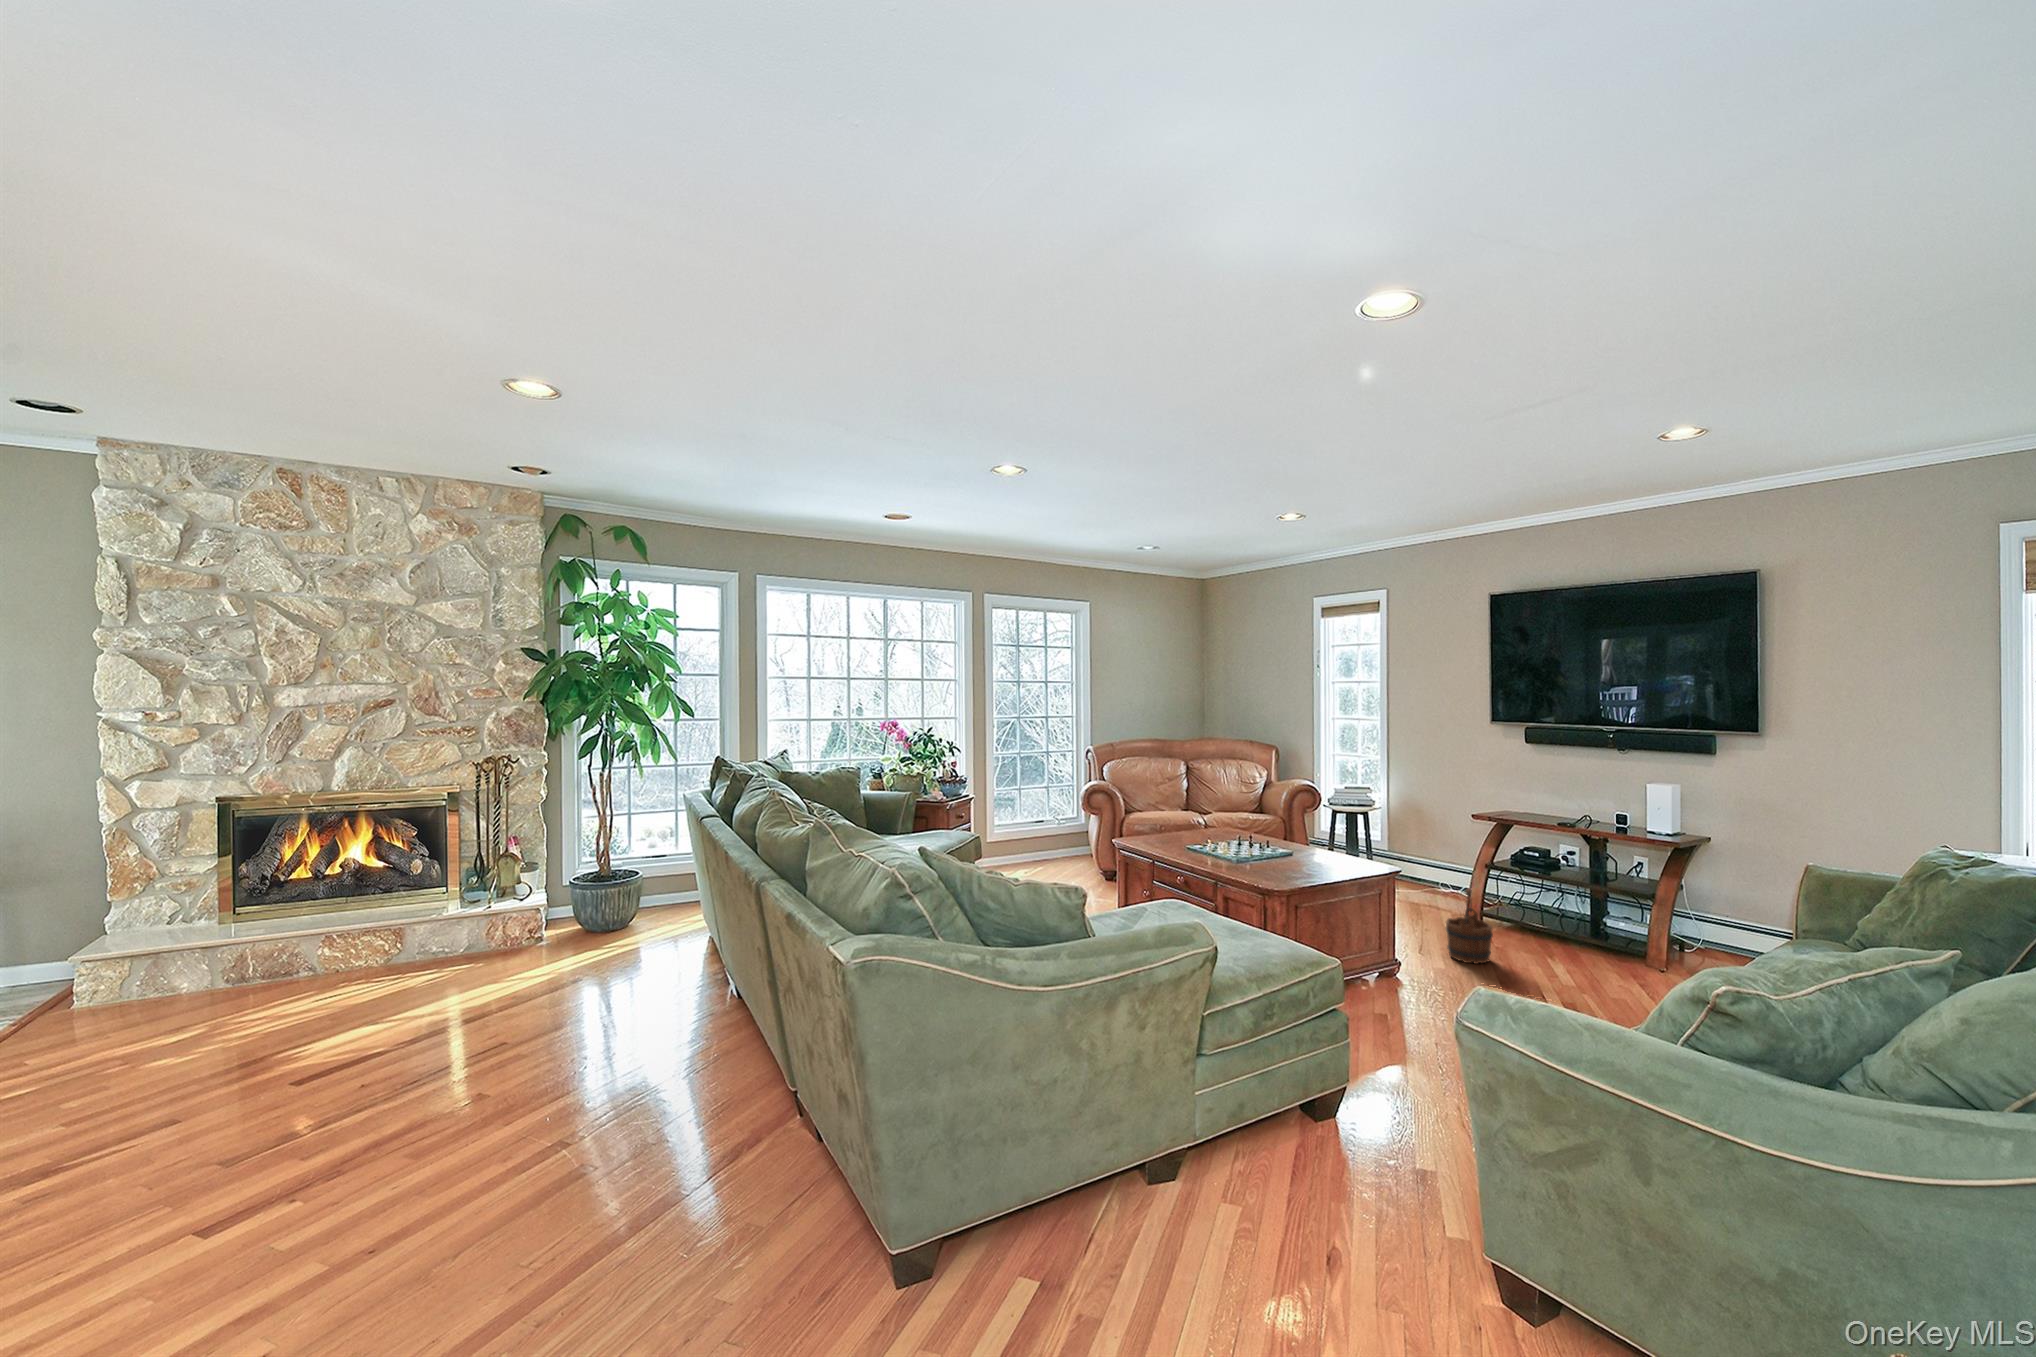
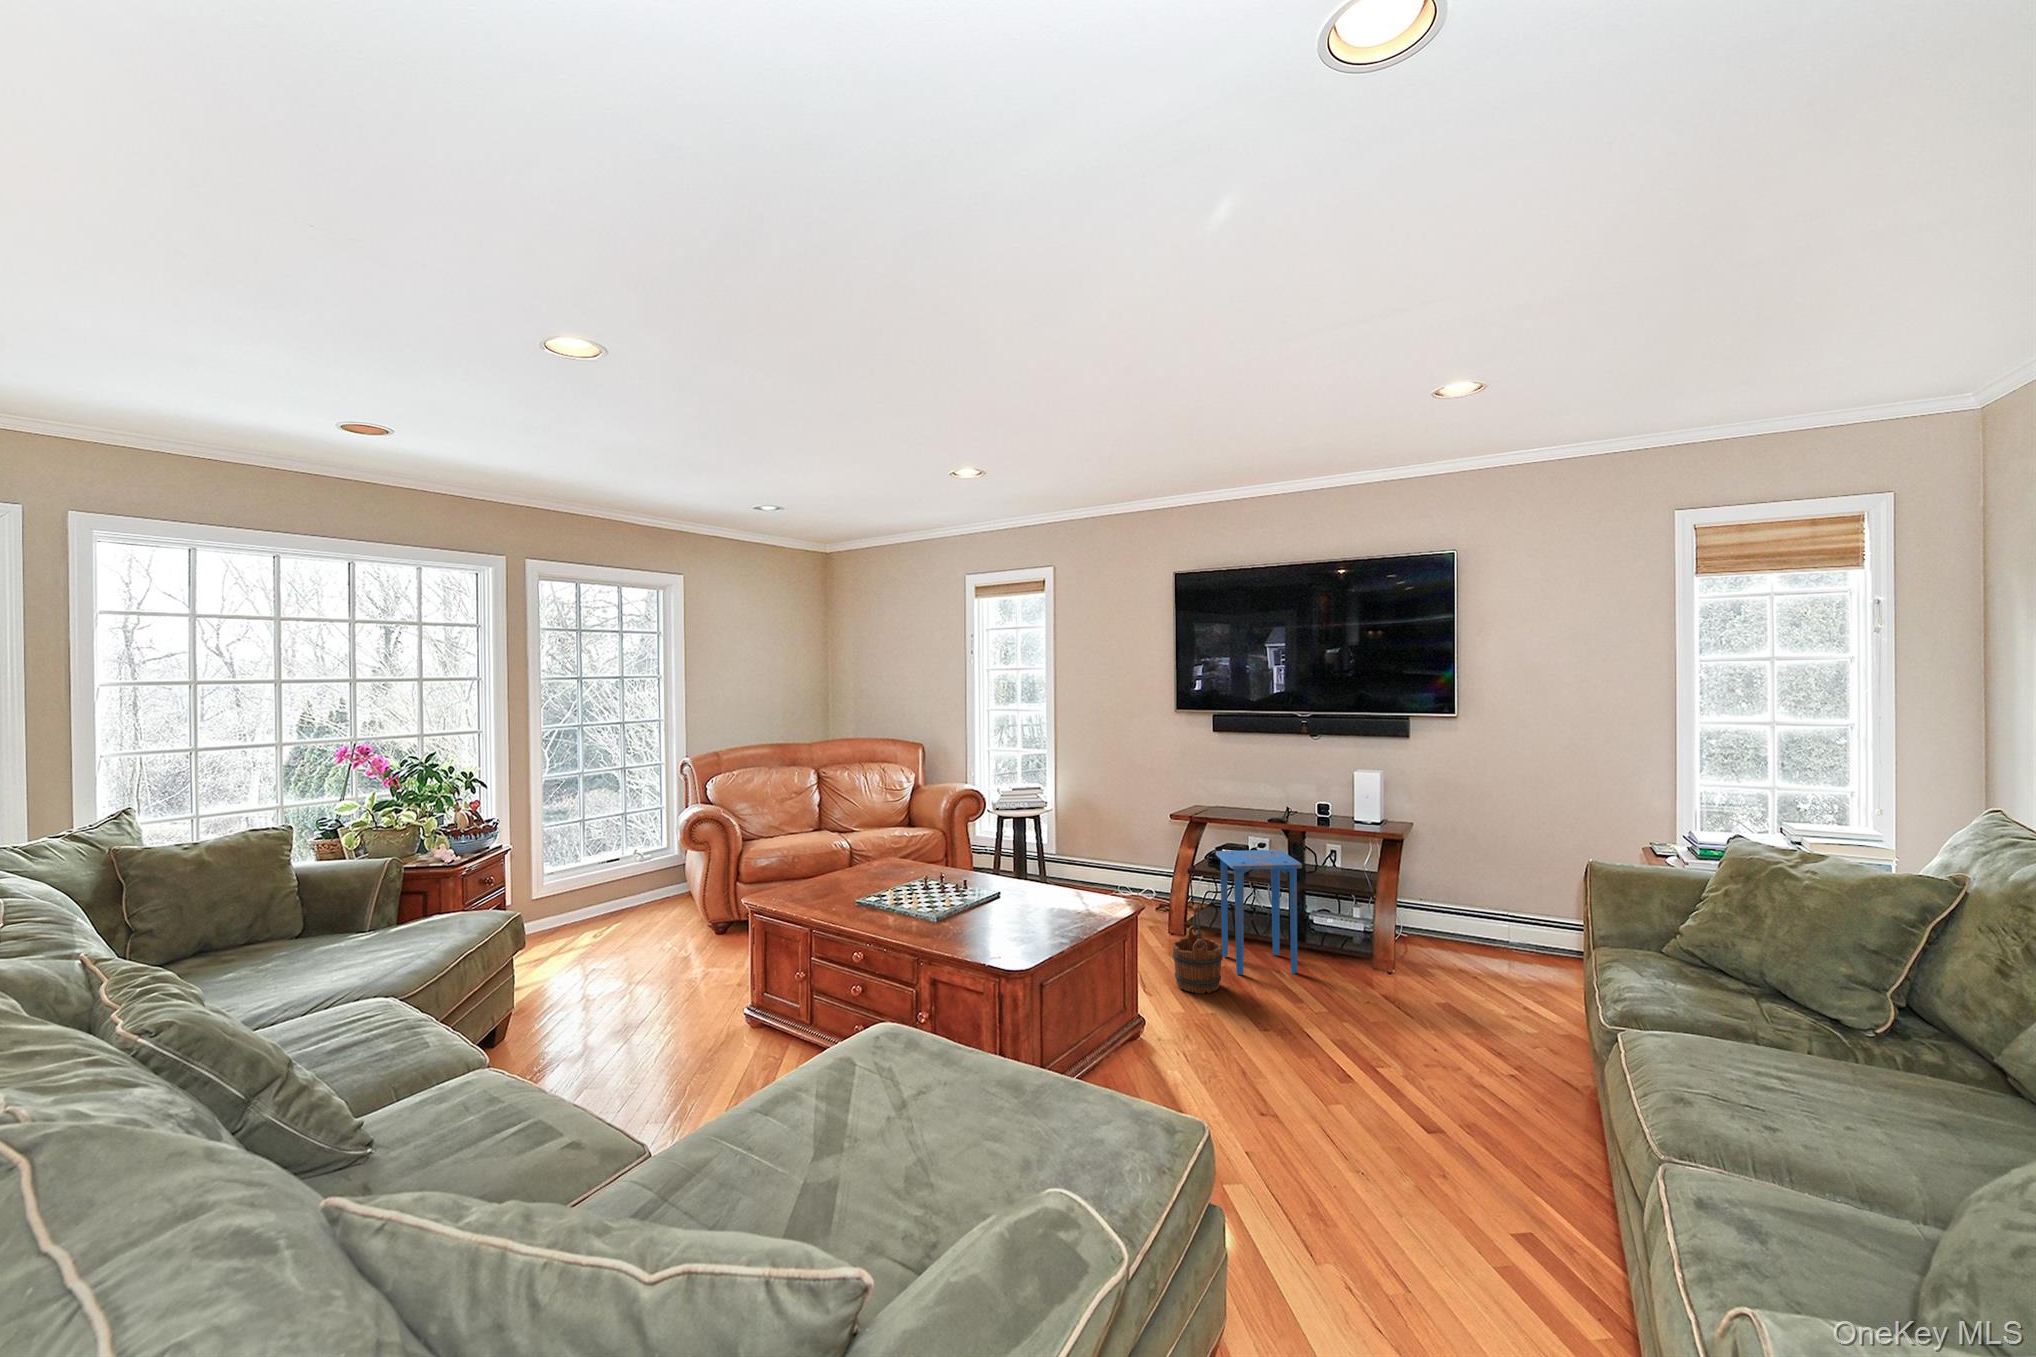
side table: none [1506,850,1583,965] -> present [1216,850,1302,975]

